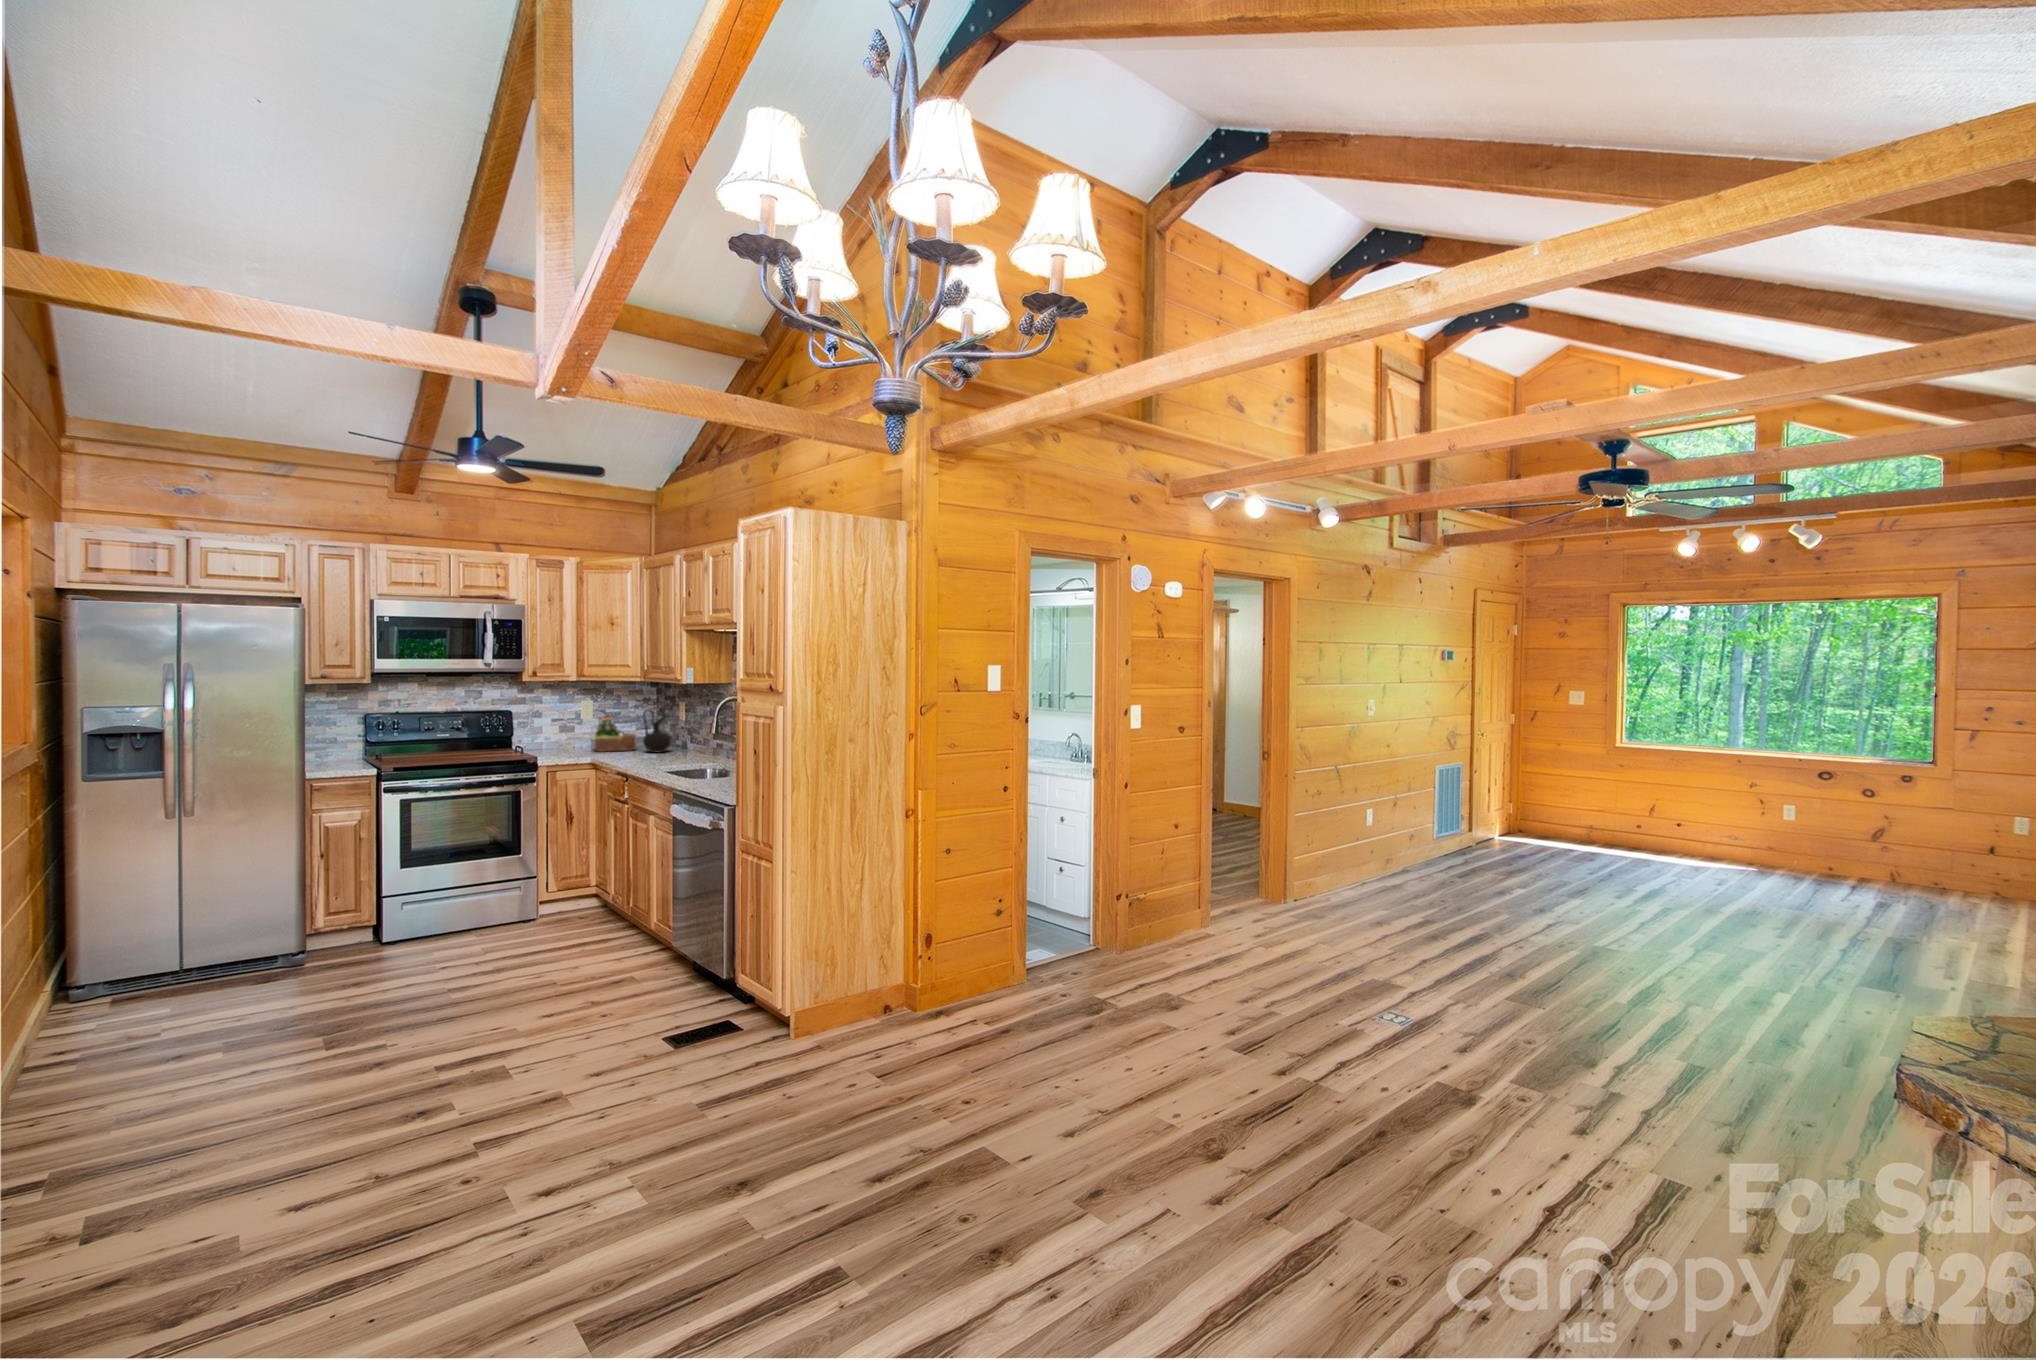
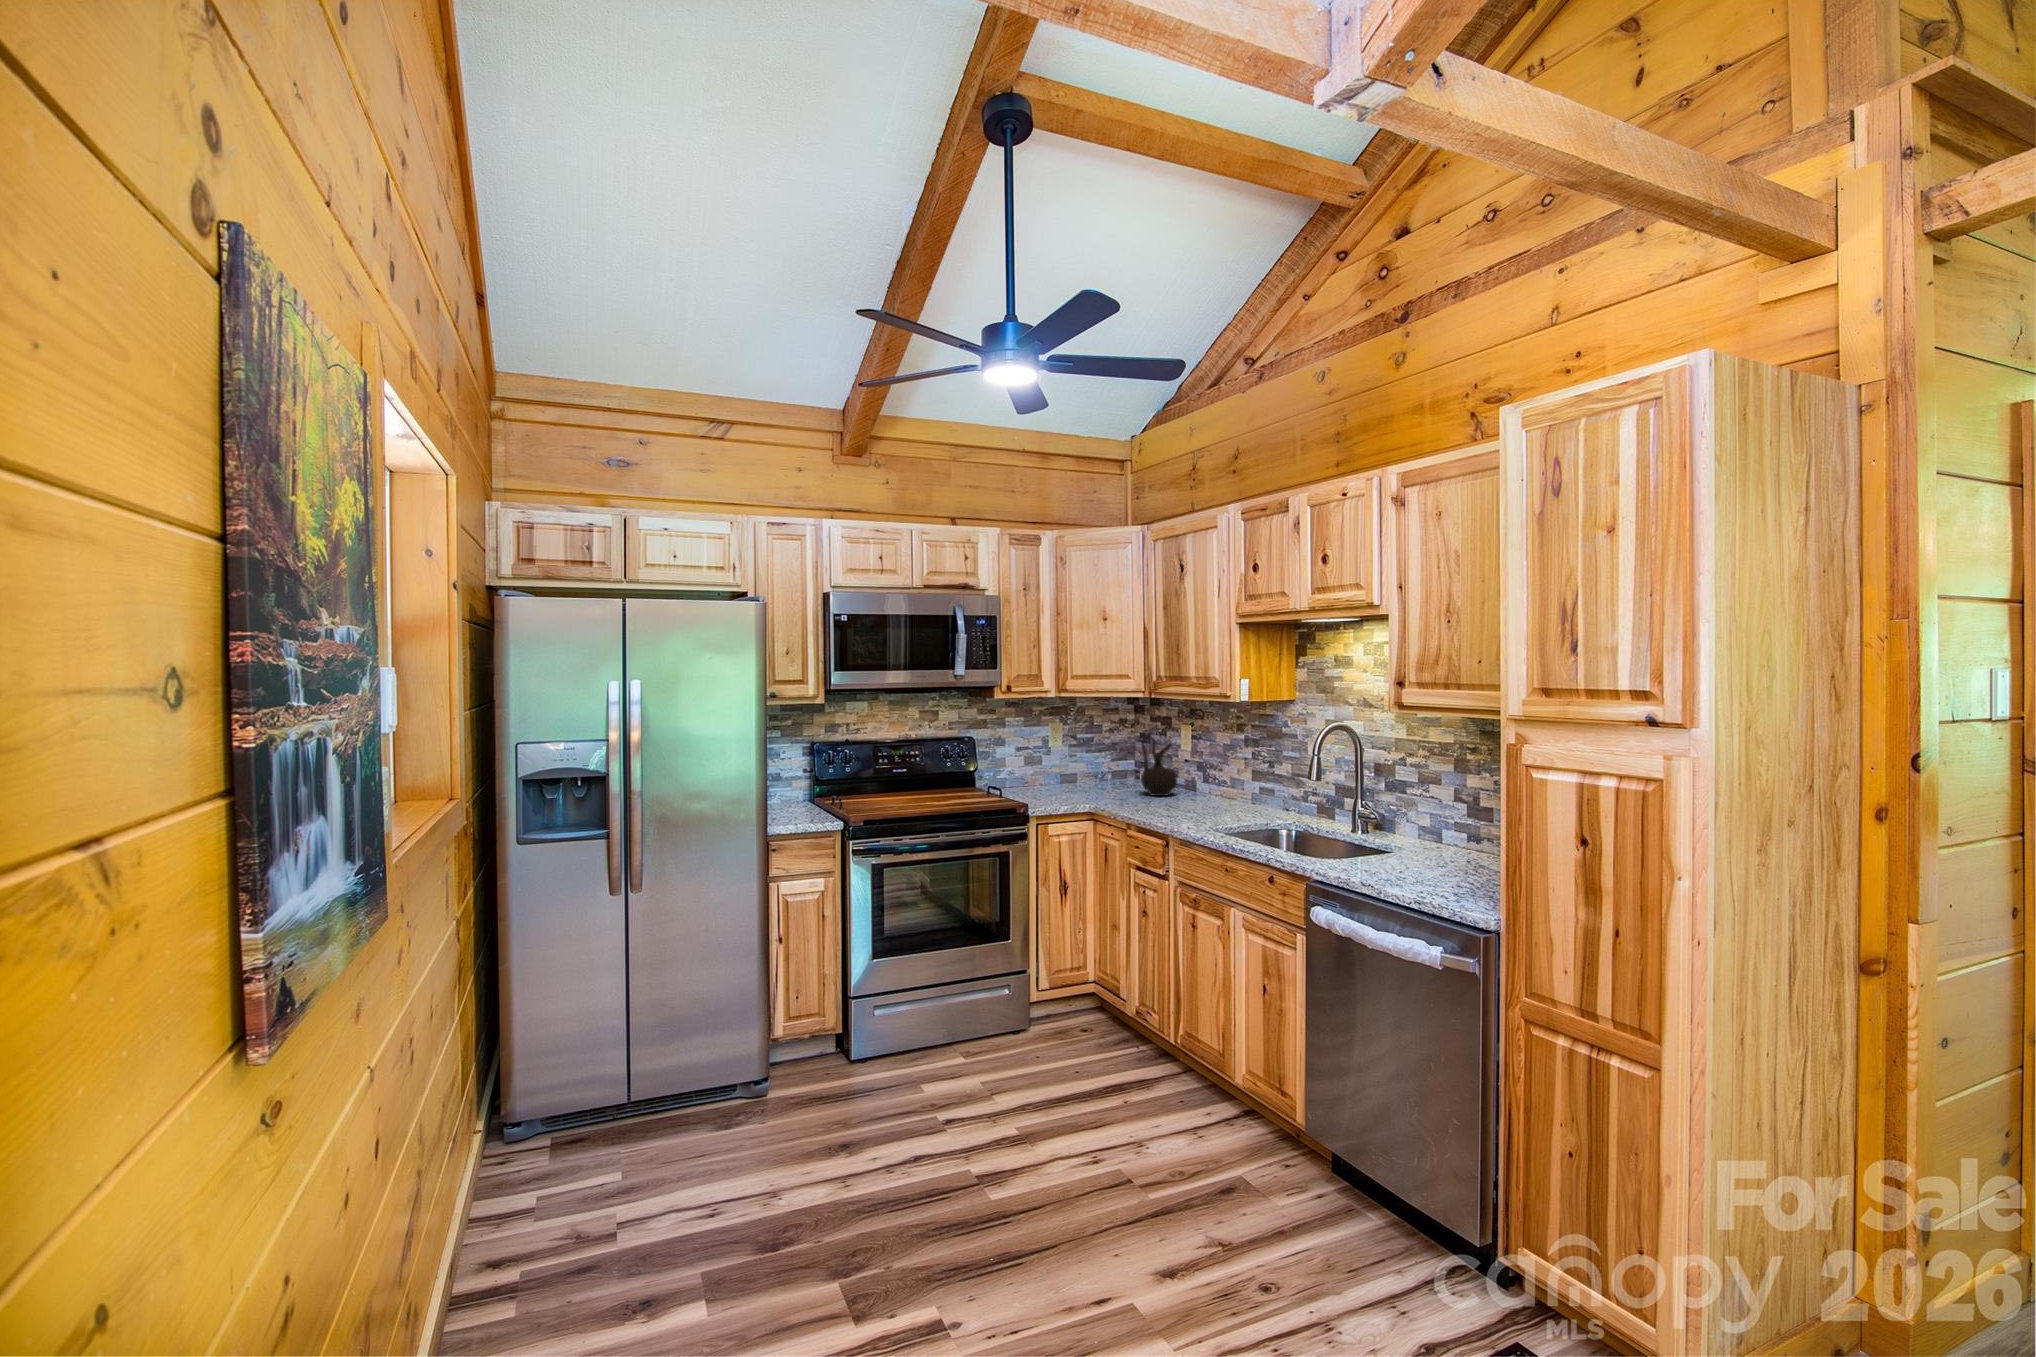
succulent plant: present [595,715,637,751] -> none [1071,743,1125,793]

